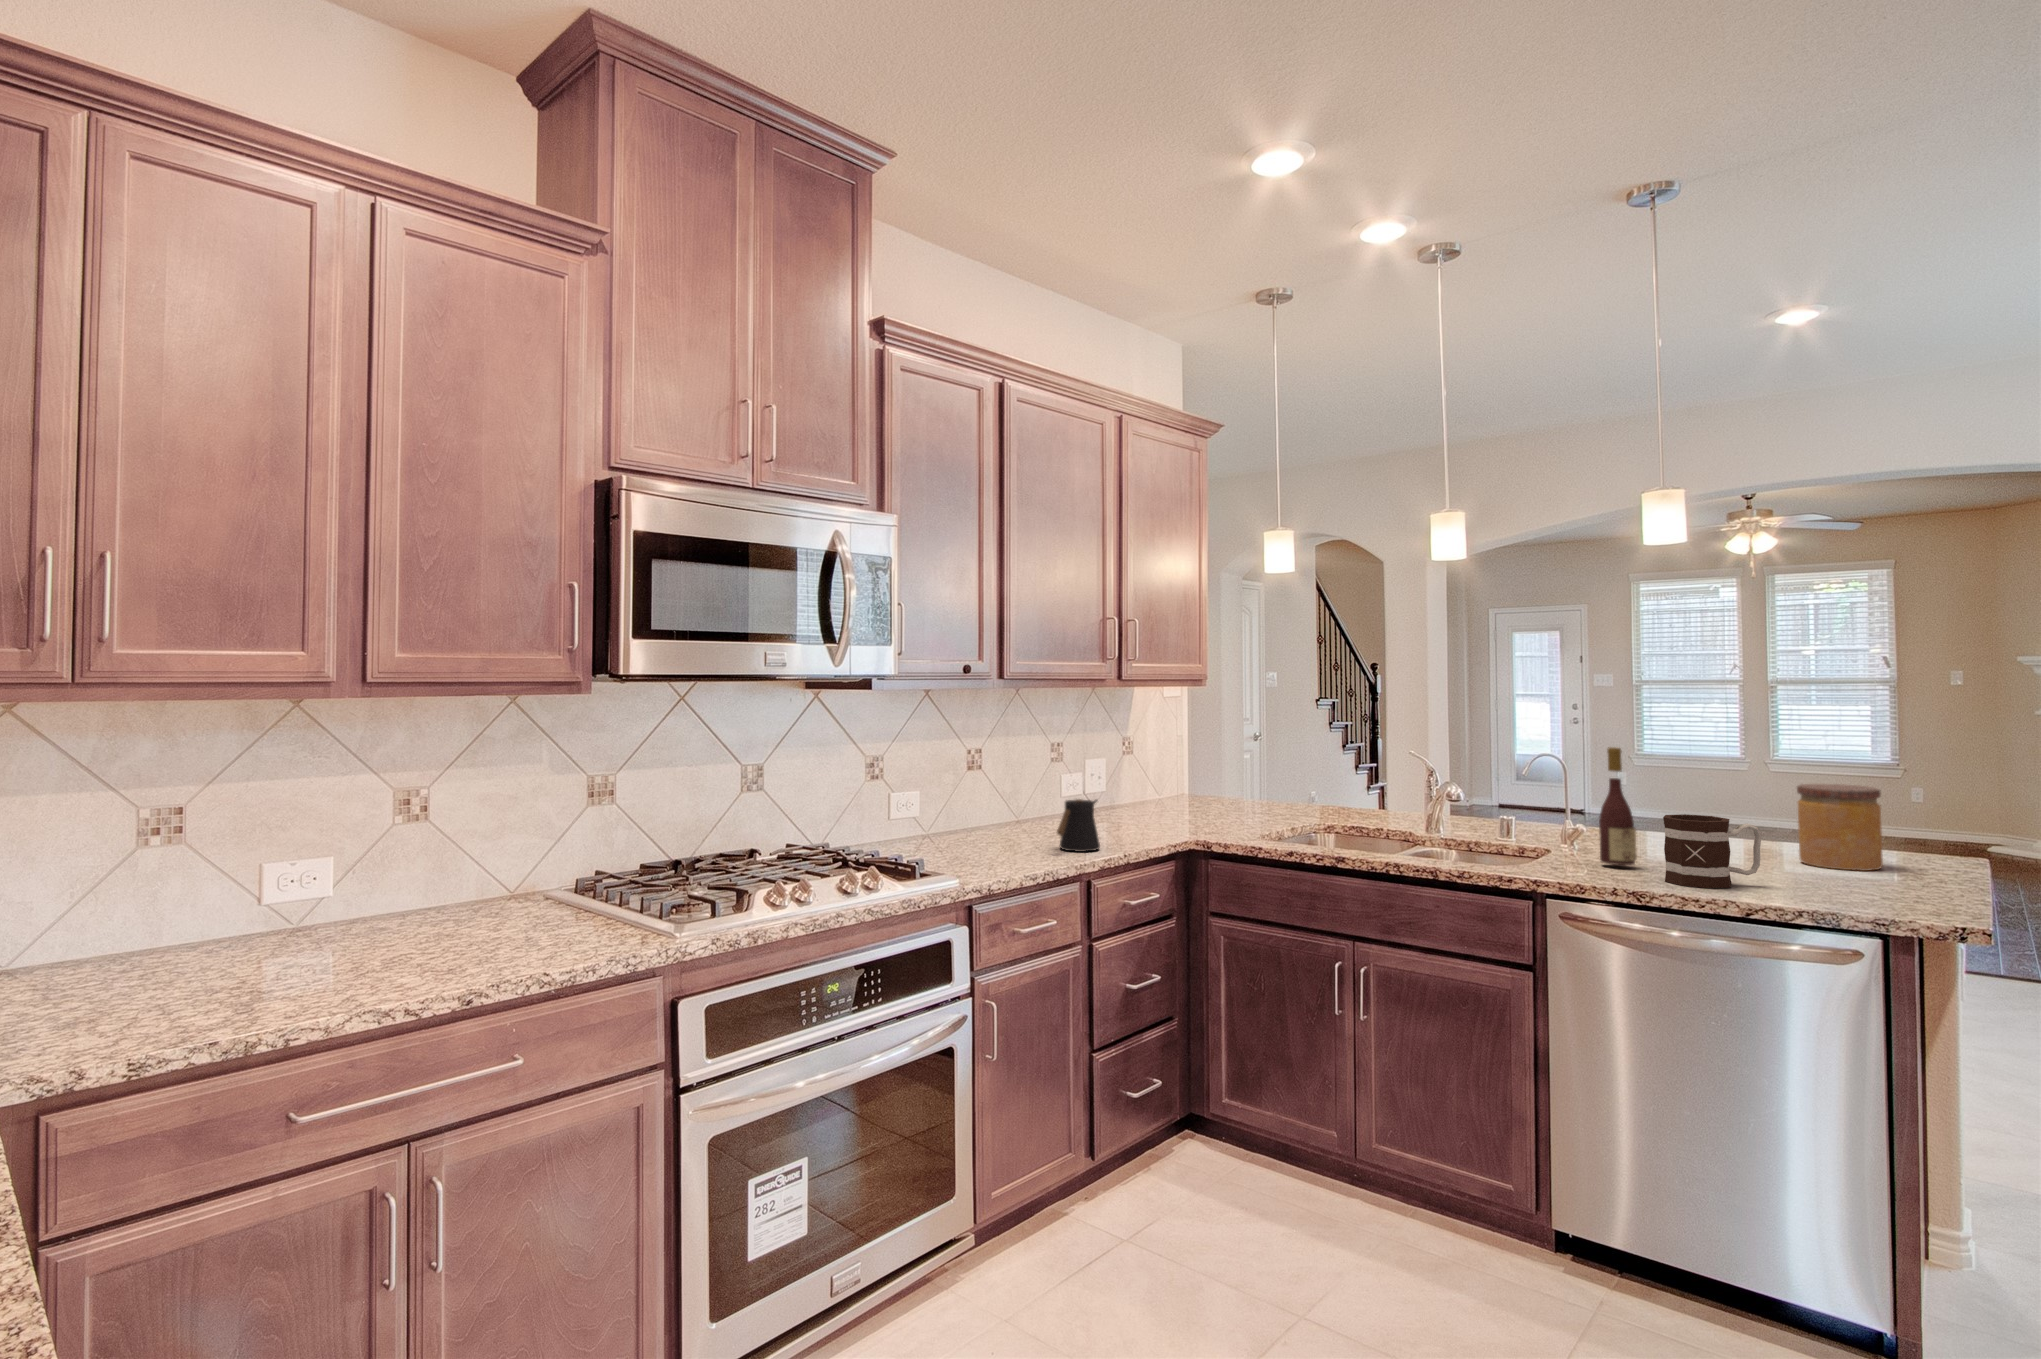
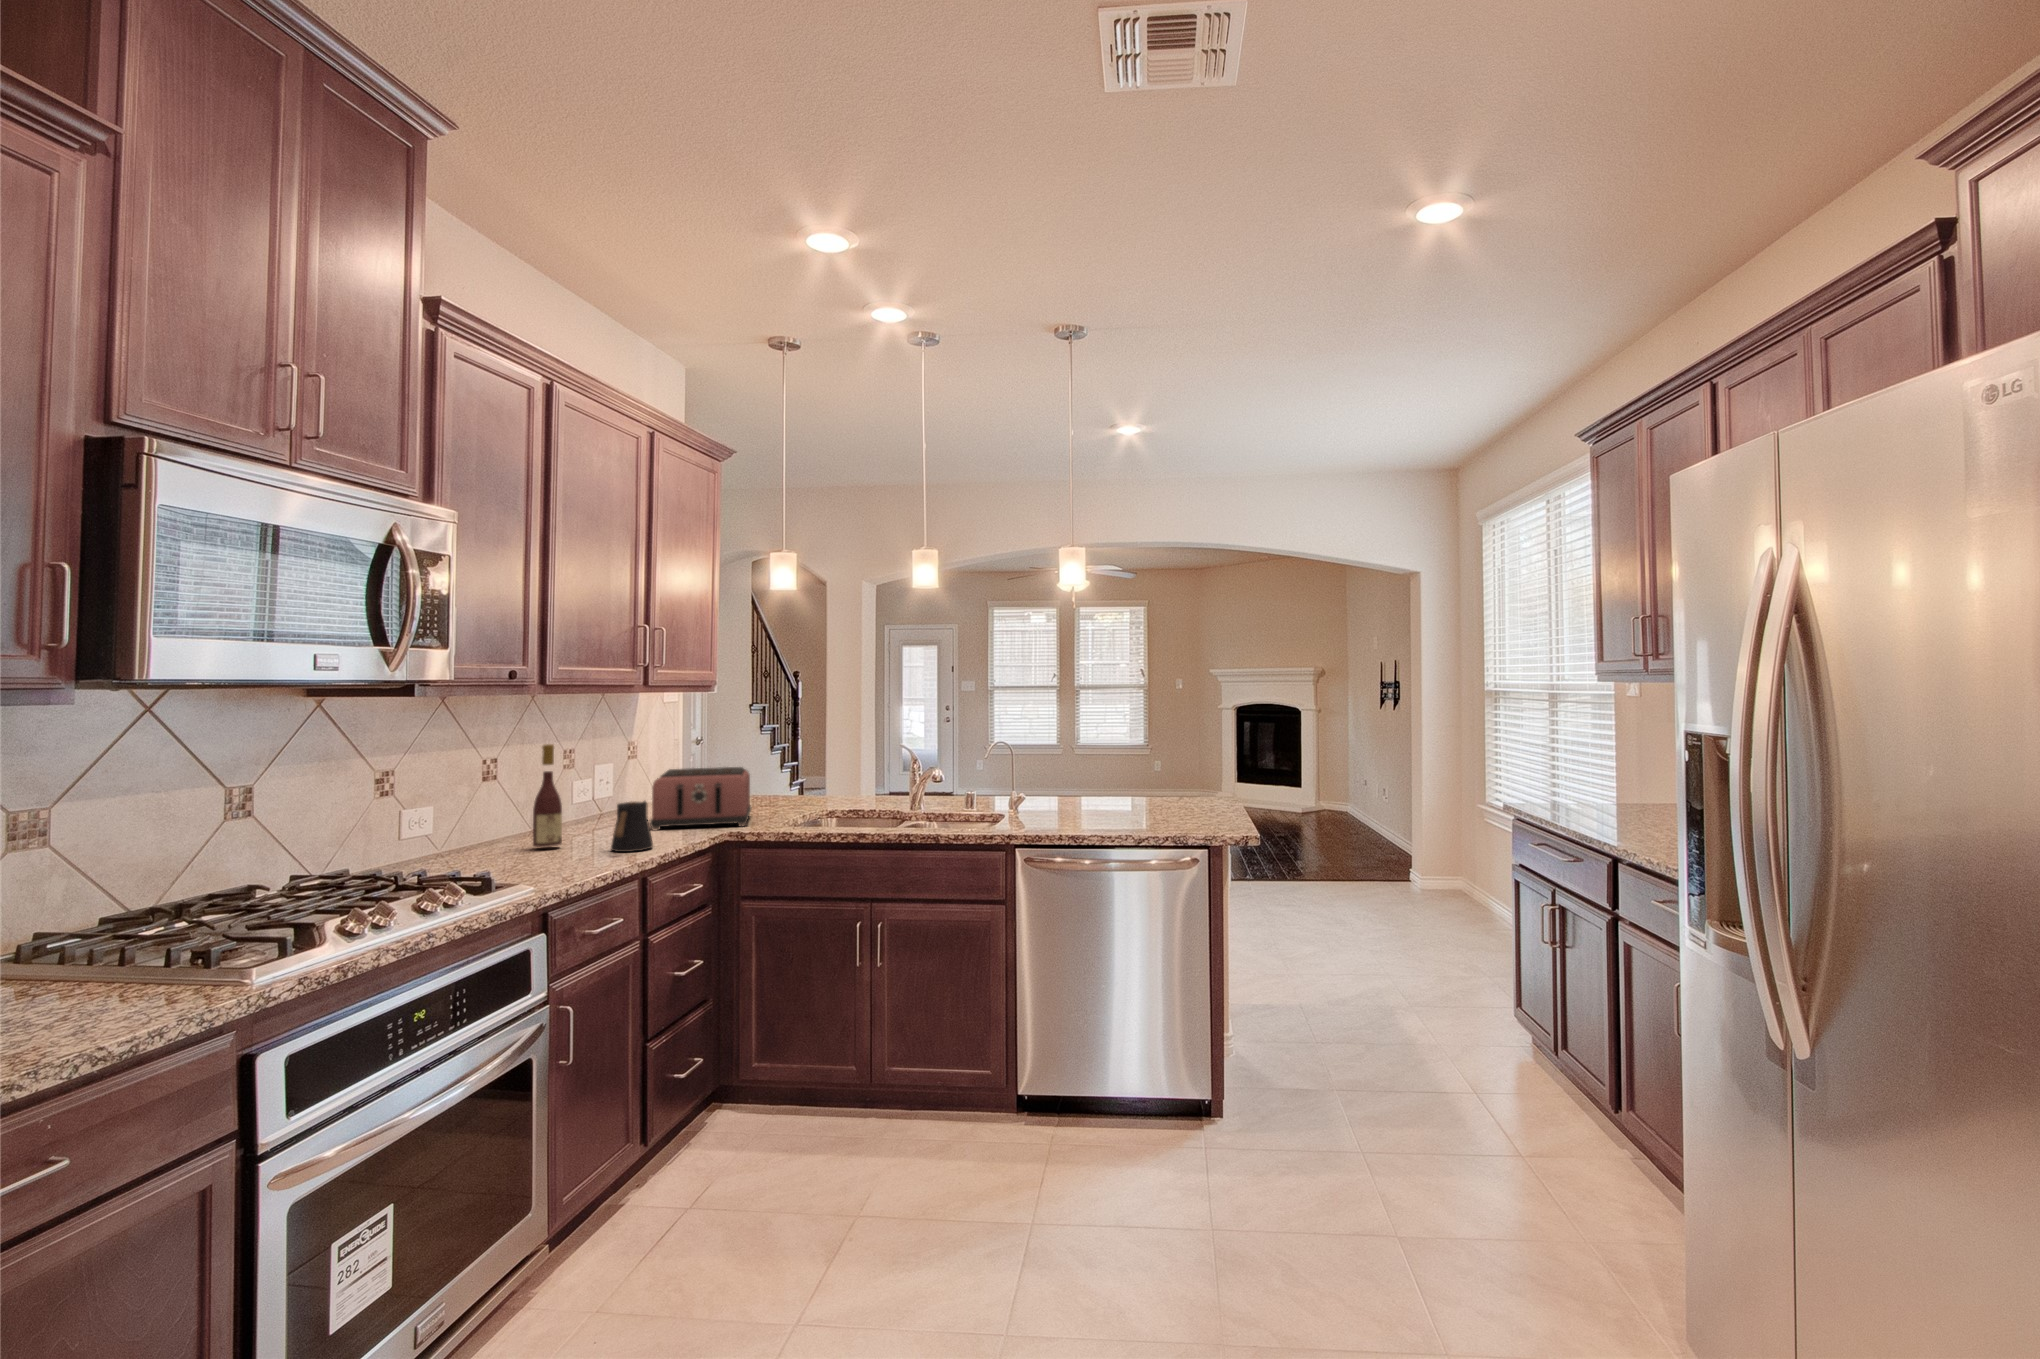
wine bottle: present [1599,747,1637,865] -> present [533,744,562,847]
toaster: none [1119,767,1233,835] -> present [650,767,751,830]
jar: present [1797,784,1883,871] -> none [1147,752,1190,808]
mug: present [1663,814,1761,888] -> none [1087,777,1141,826]

